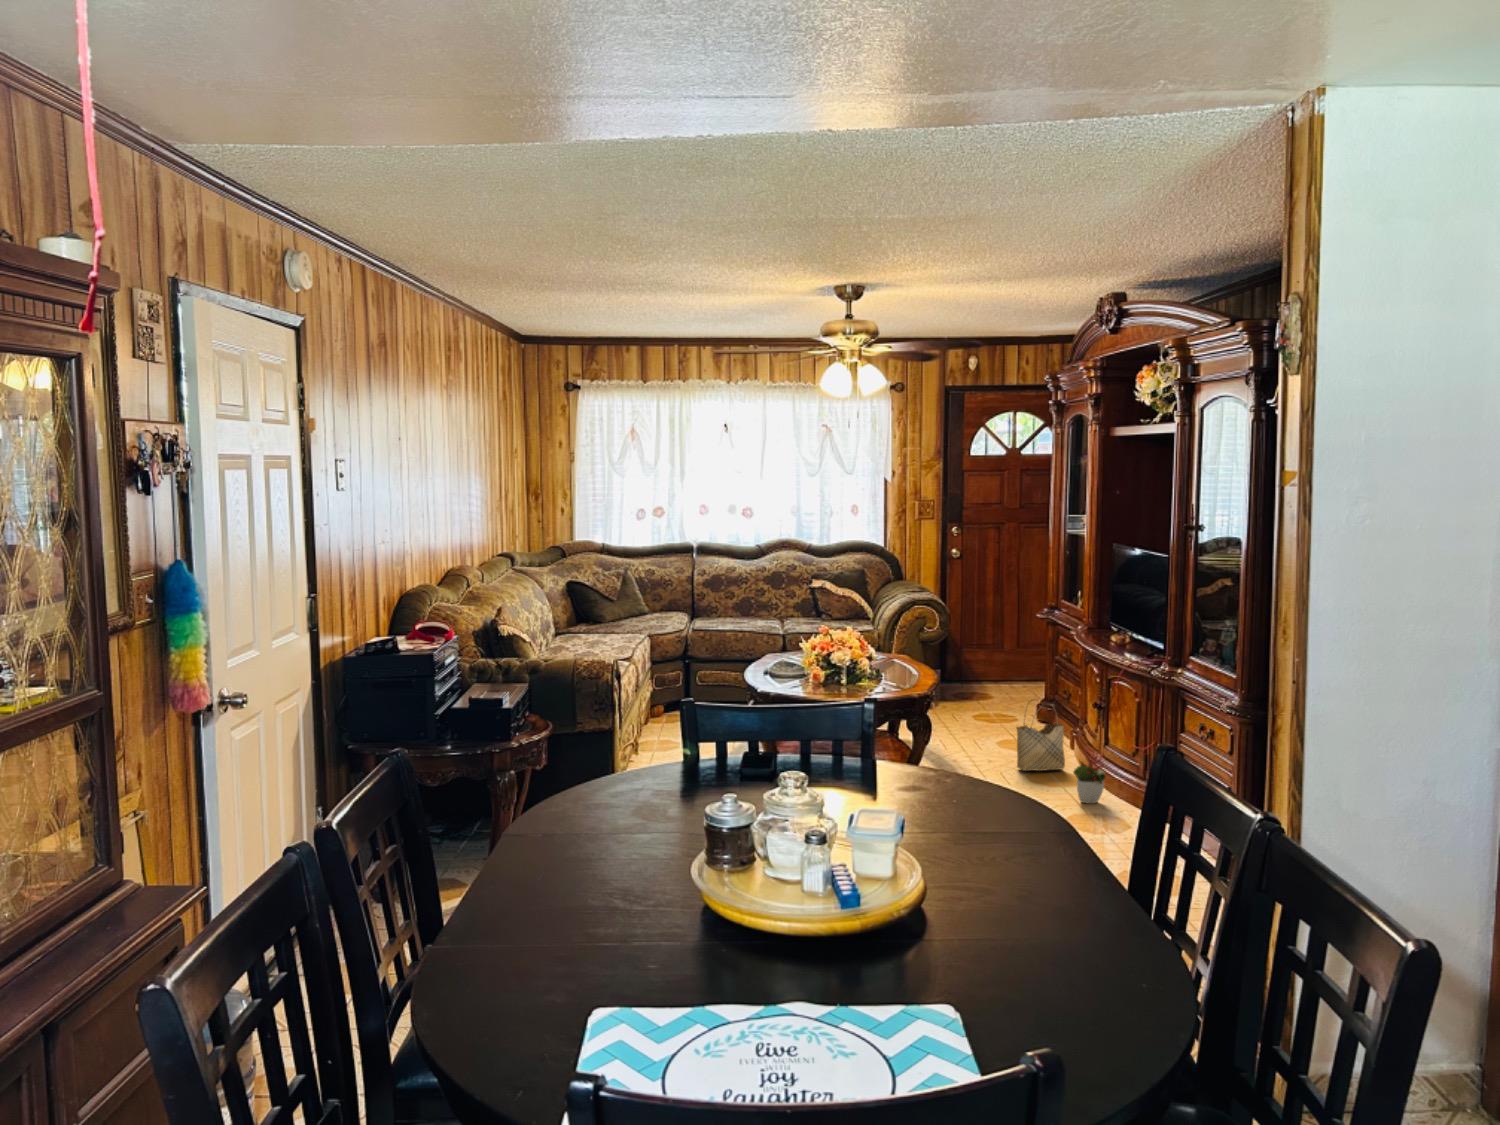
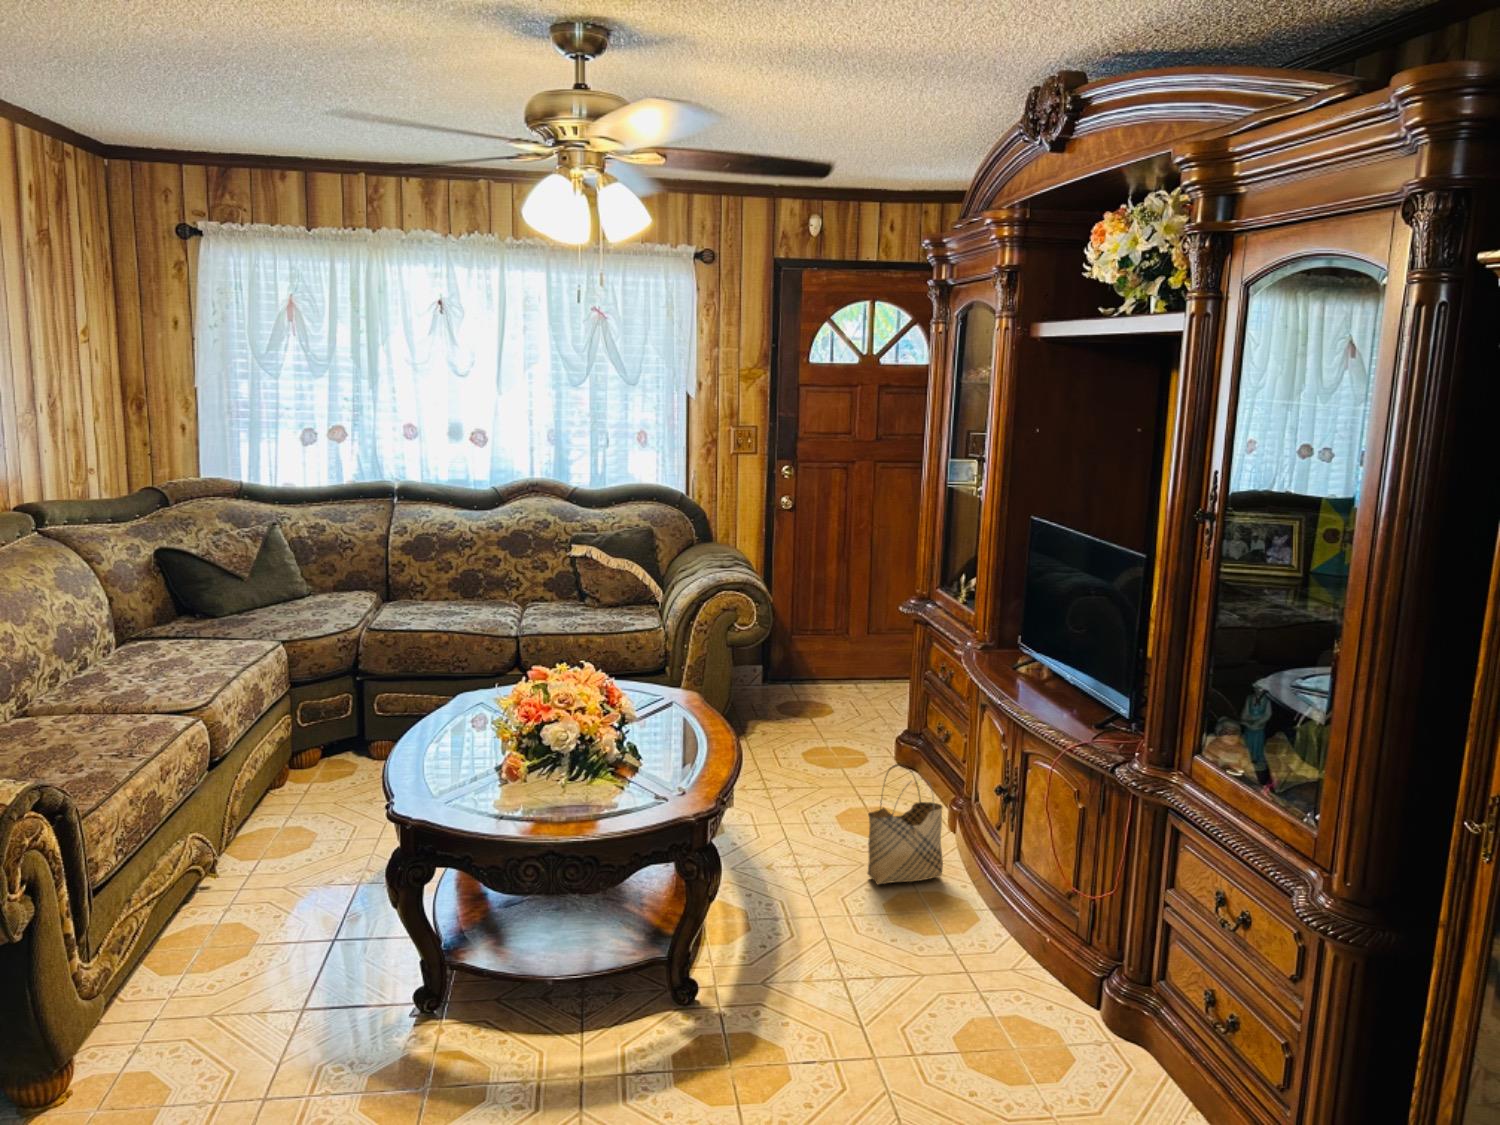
decorative plant: present [1073,752,1106,803] -> none [964,877,1018,969]

